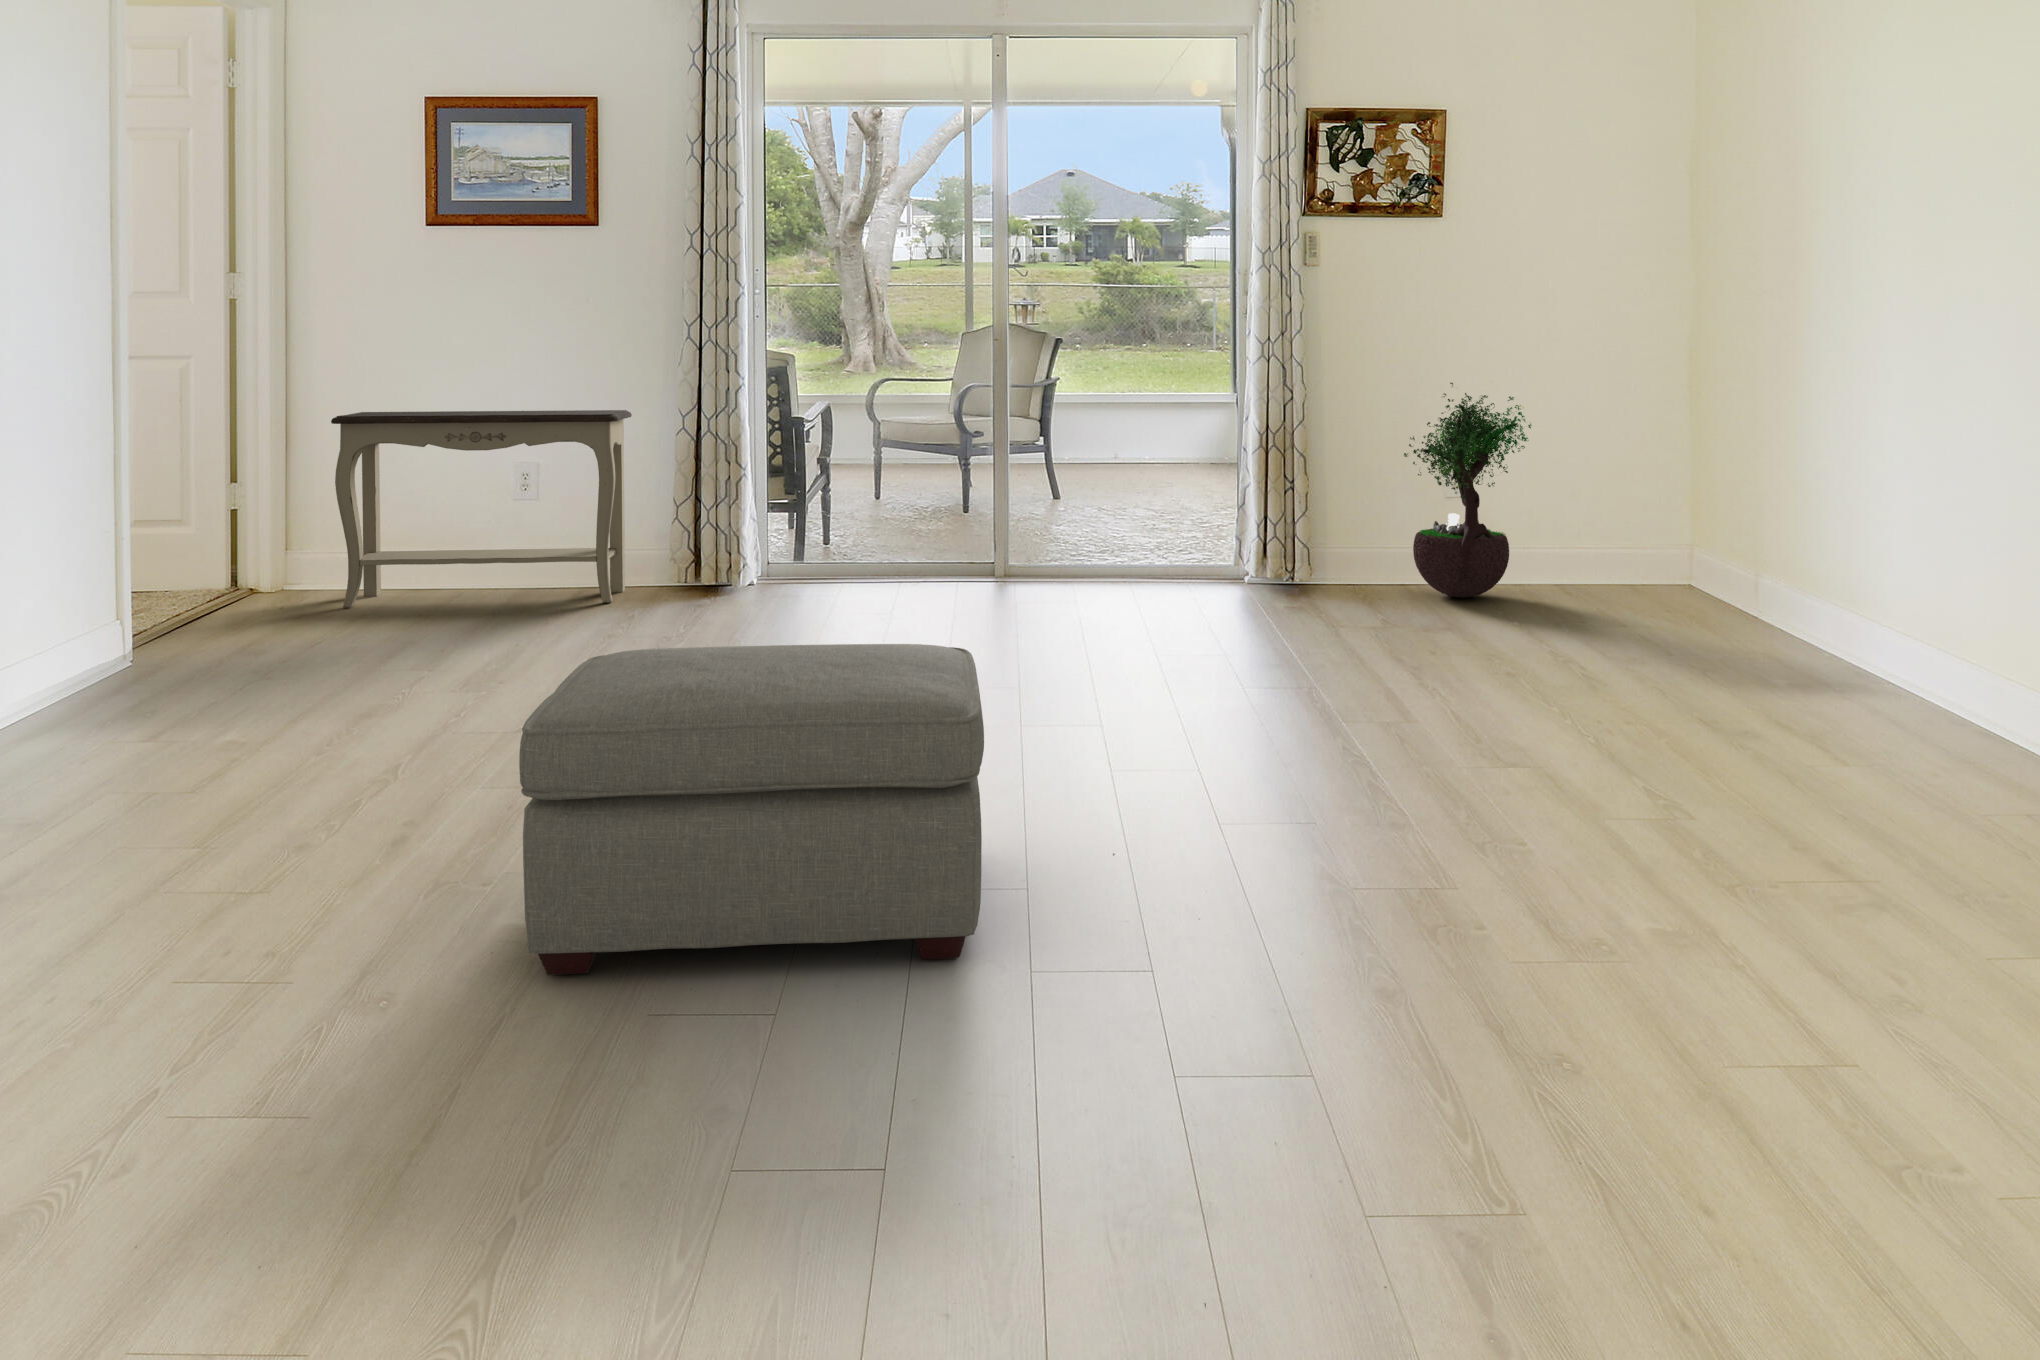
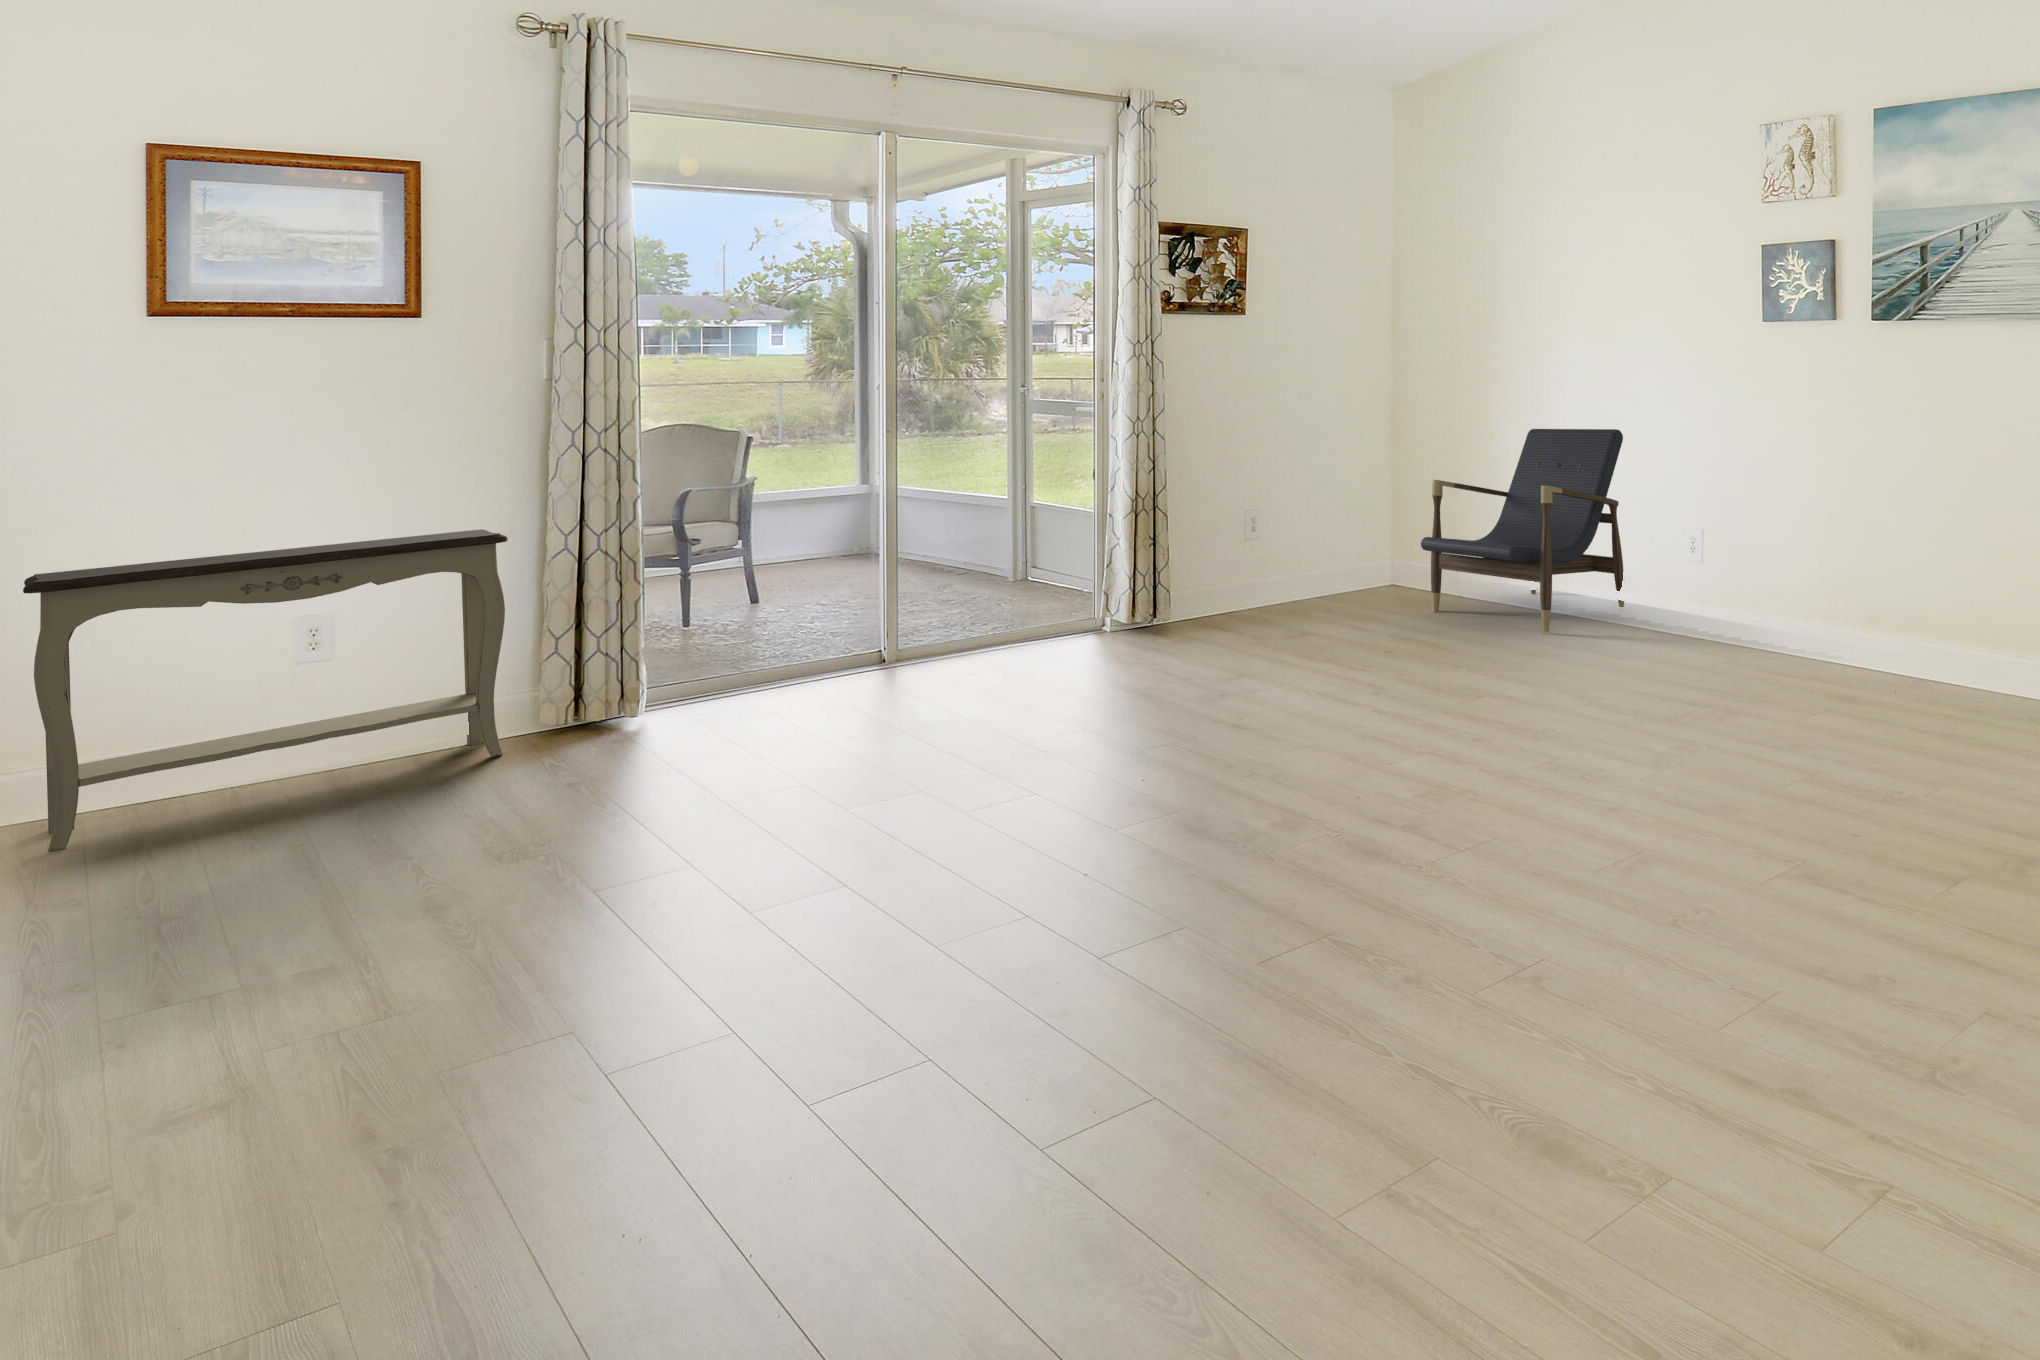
potted tree: present [1404,383,1532,598] -> none [1248,435,1336,596]
lounge chair: none [1574,400,1934,710] -> present [1421,429,1624,632]
ottoman: present [519,644,984,975] -> none [1094,662,1515,1012]

